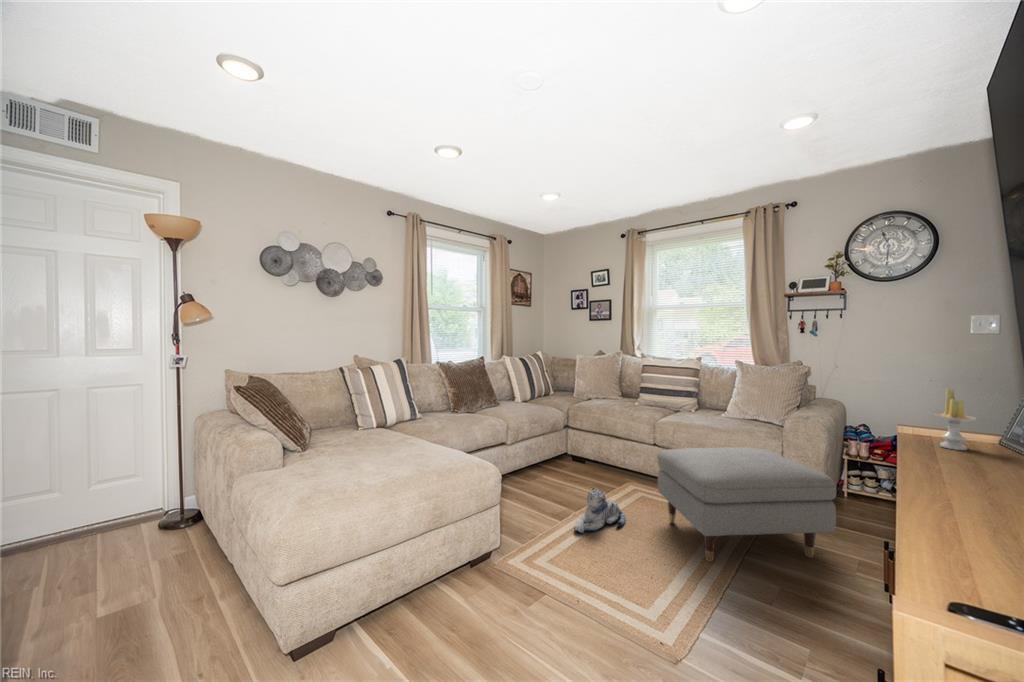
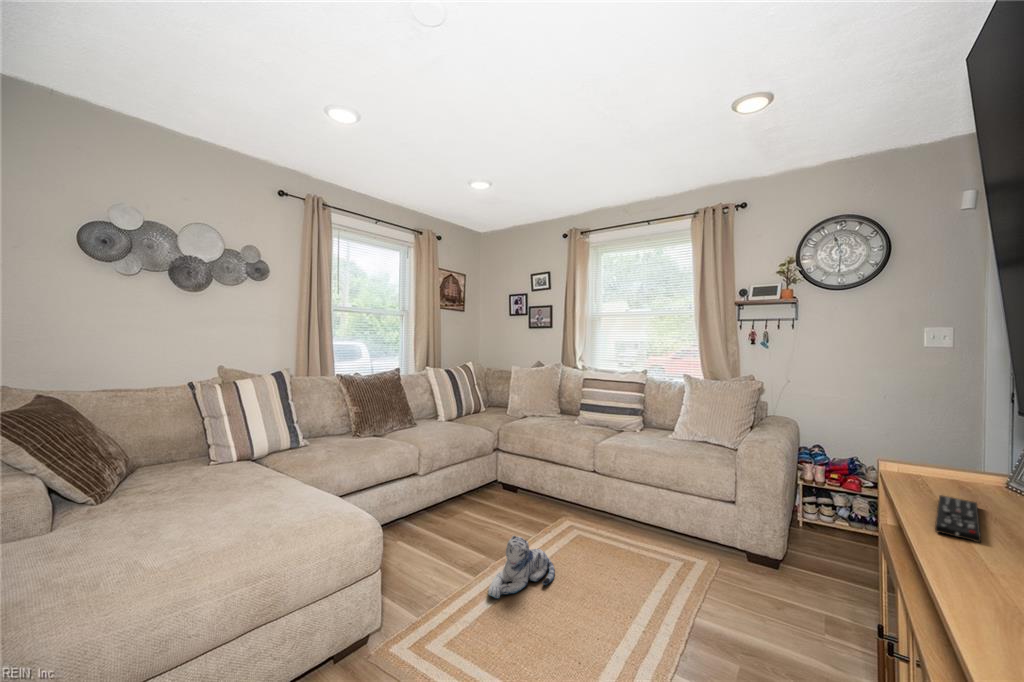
candle: present [933,388,976,450] -> none [921,411,976,490]
ottoman: present [657,447,836,562] -> none [594,479,804,636]
remote control: none [922,451,969,478] -> present [935,495,981,542]

